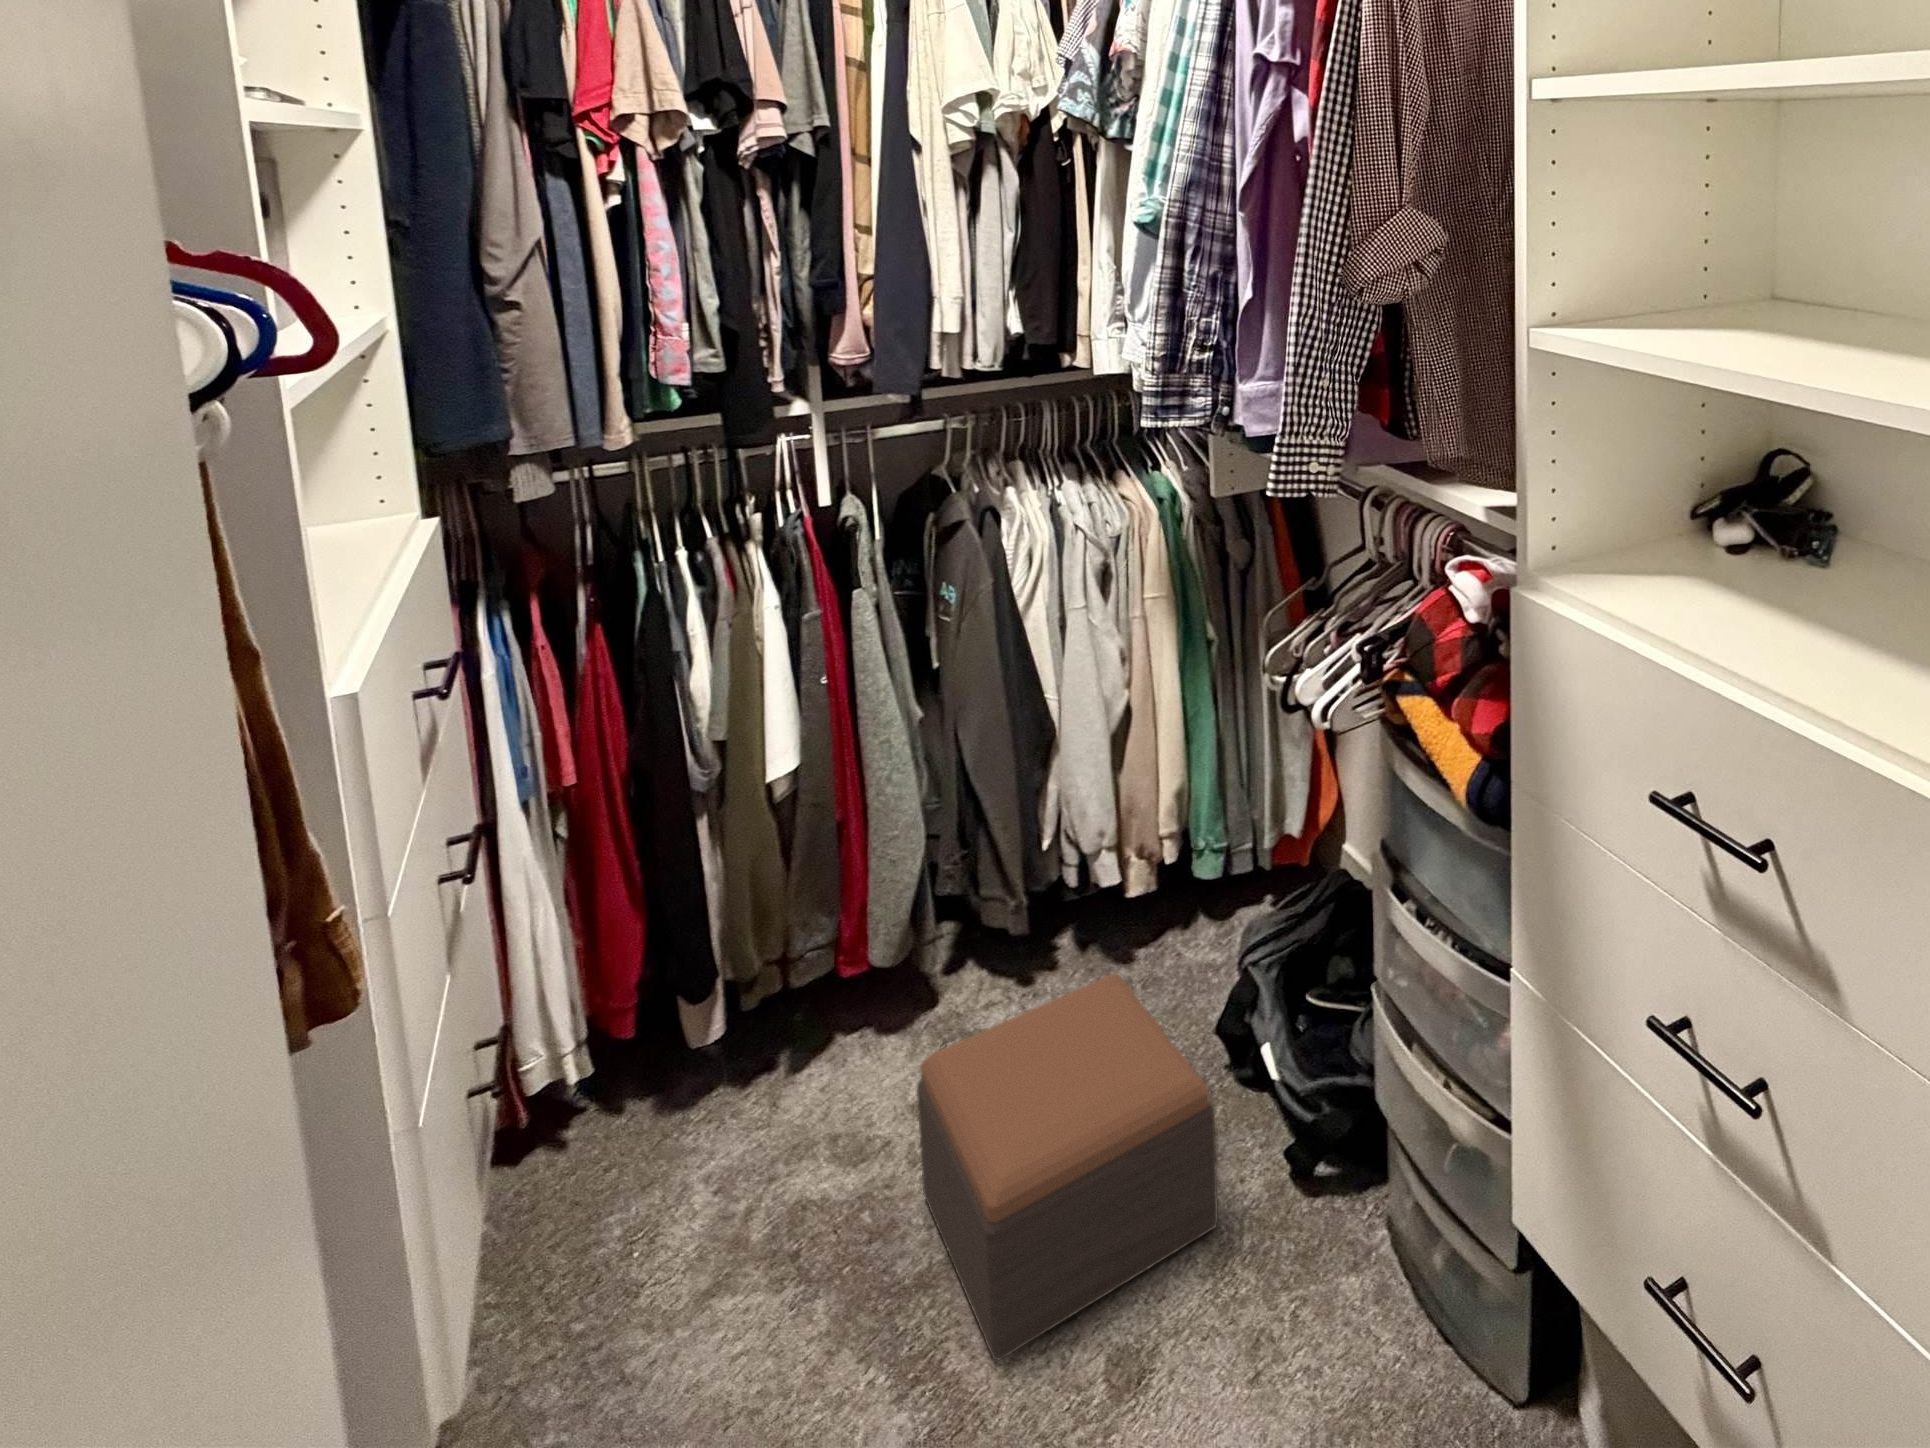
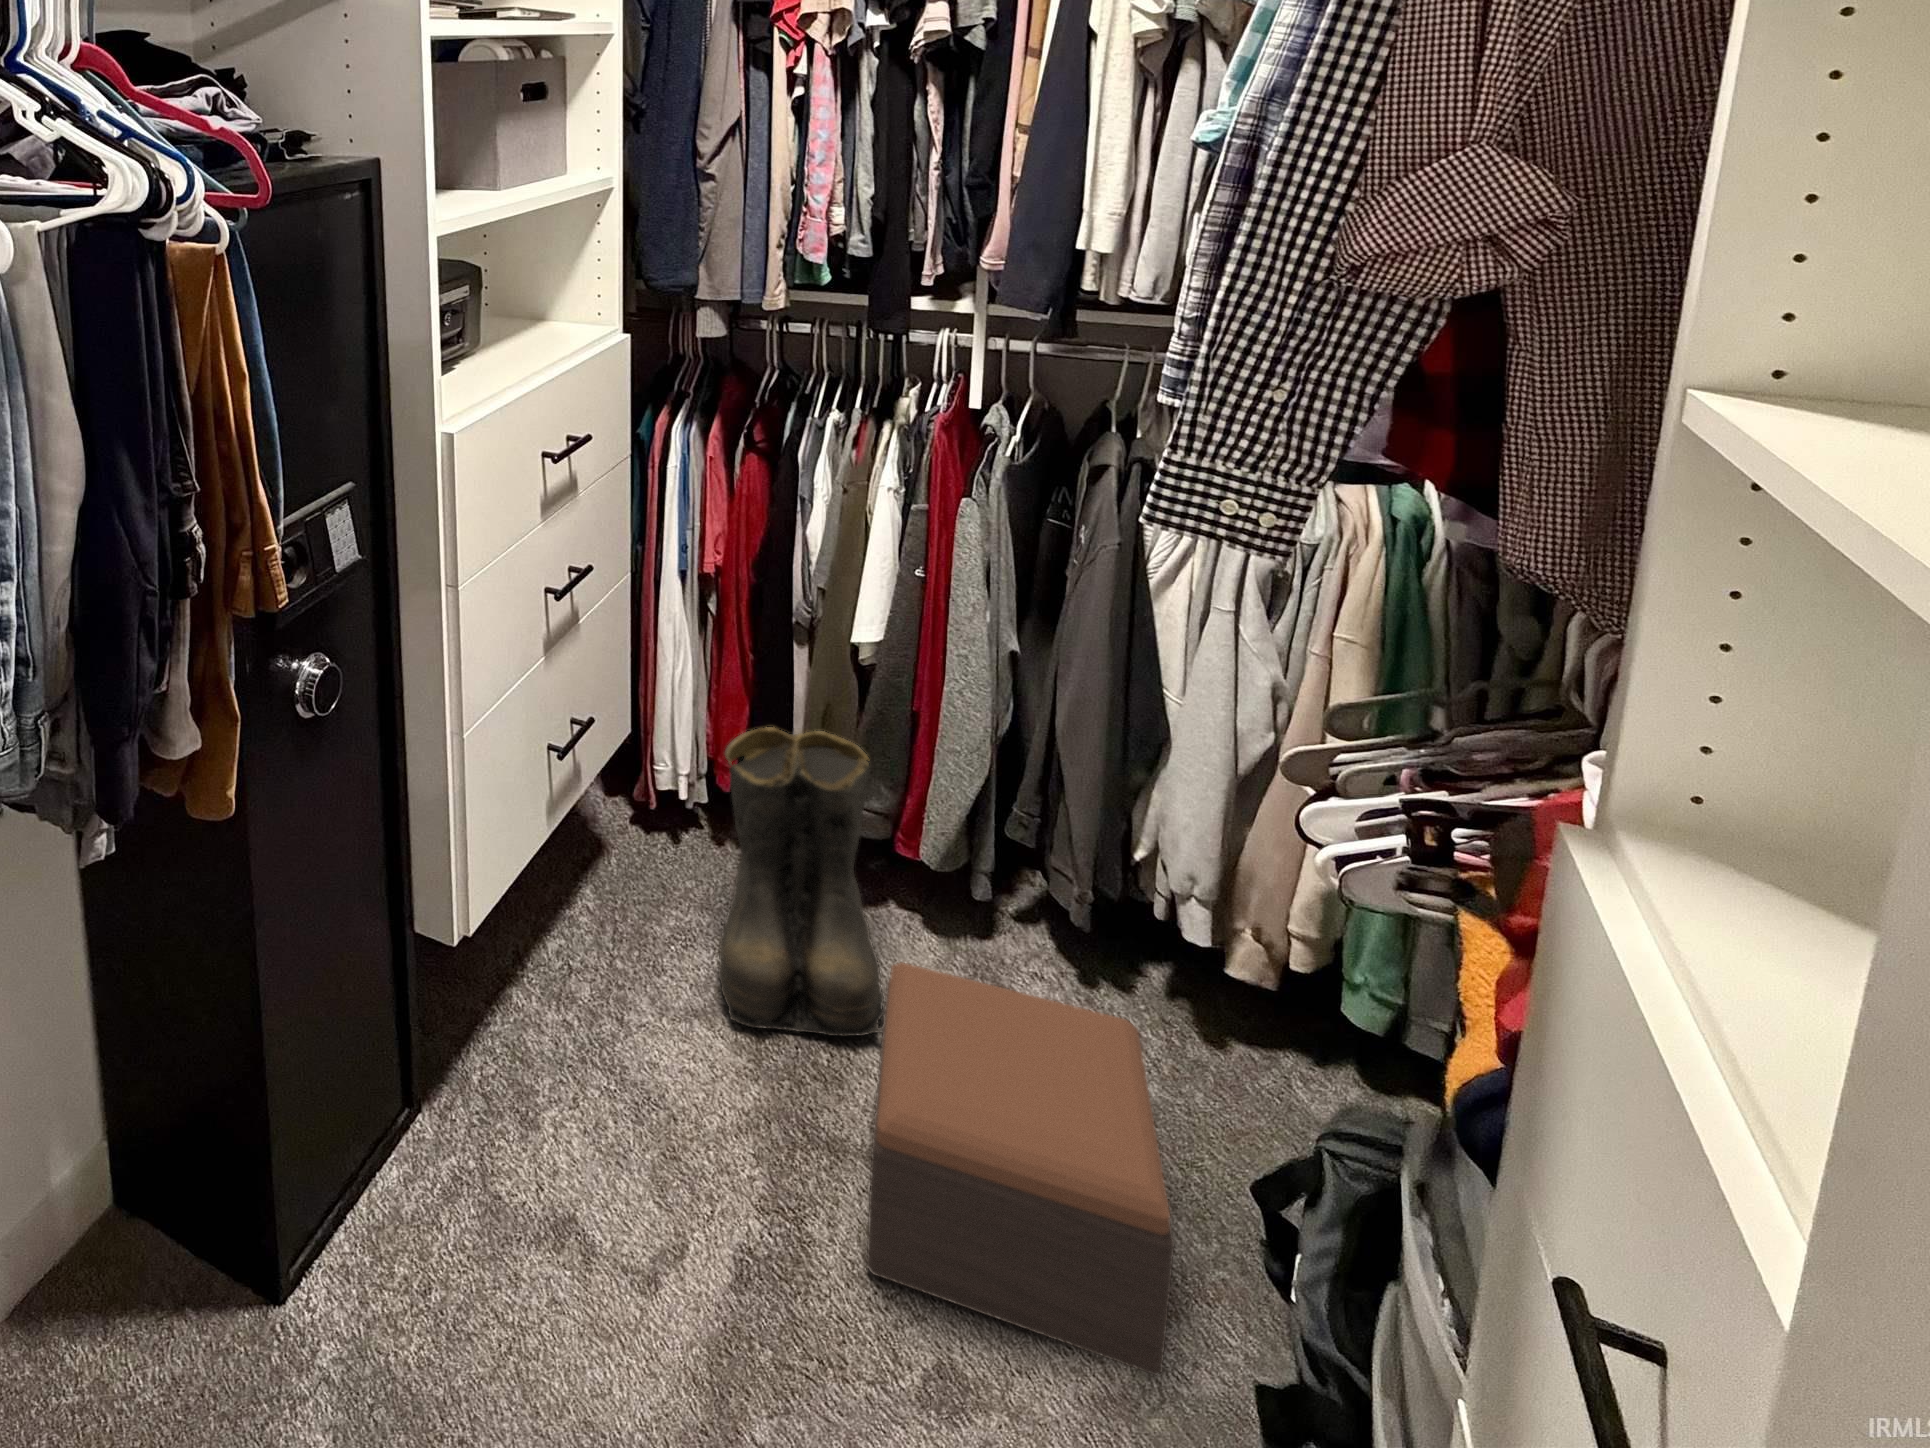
boots: none [651,883,909,1261] -> present [718,727,884,1036]

